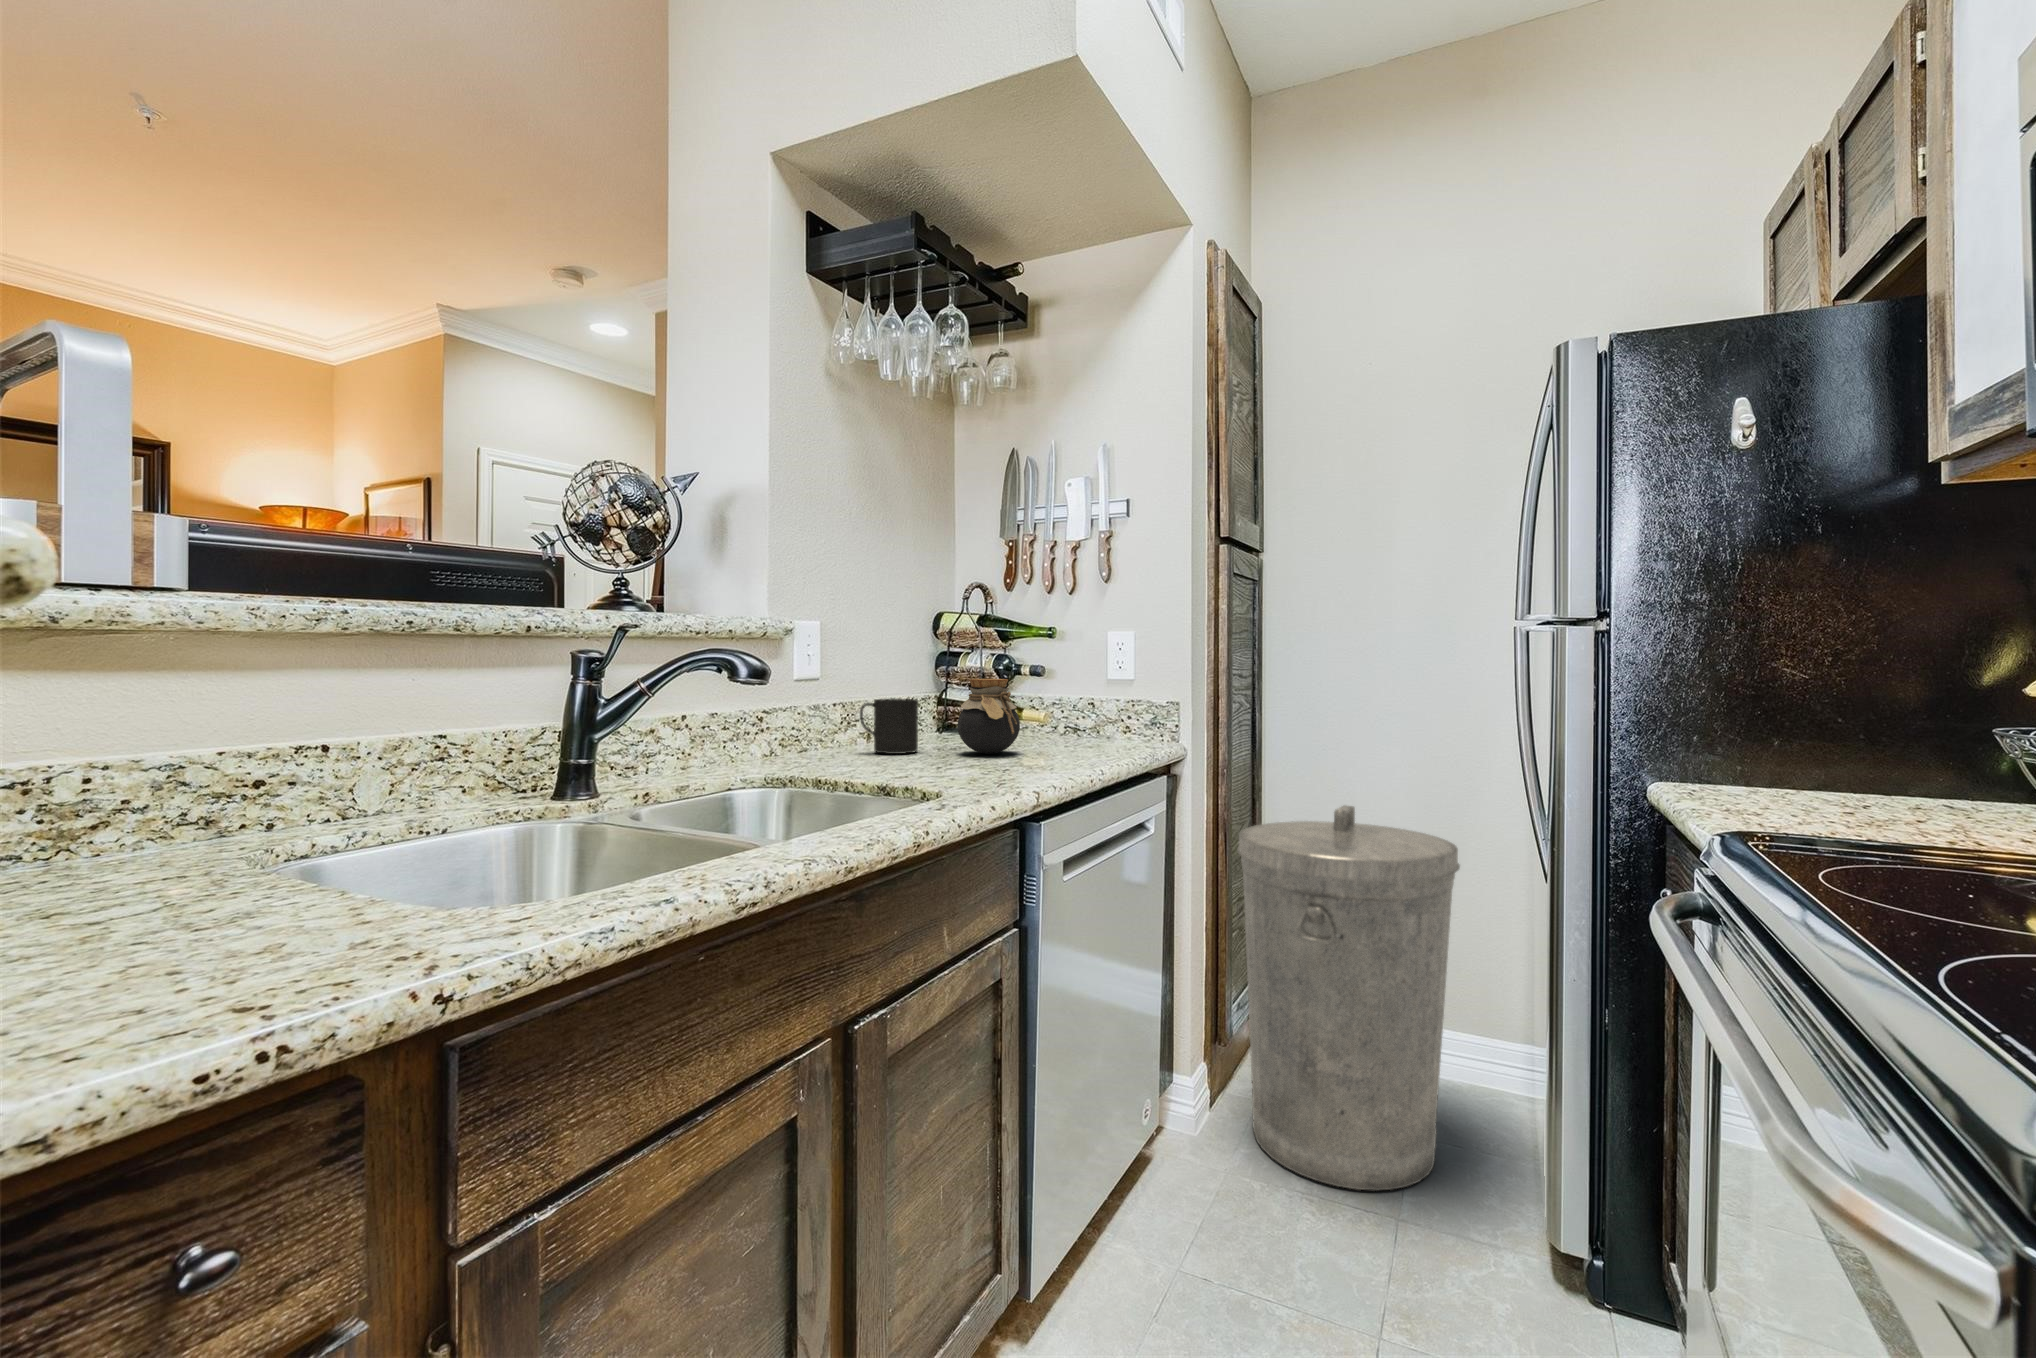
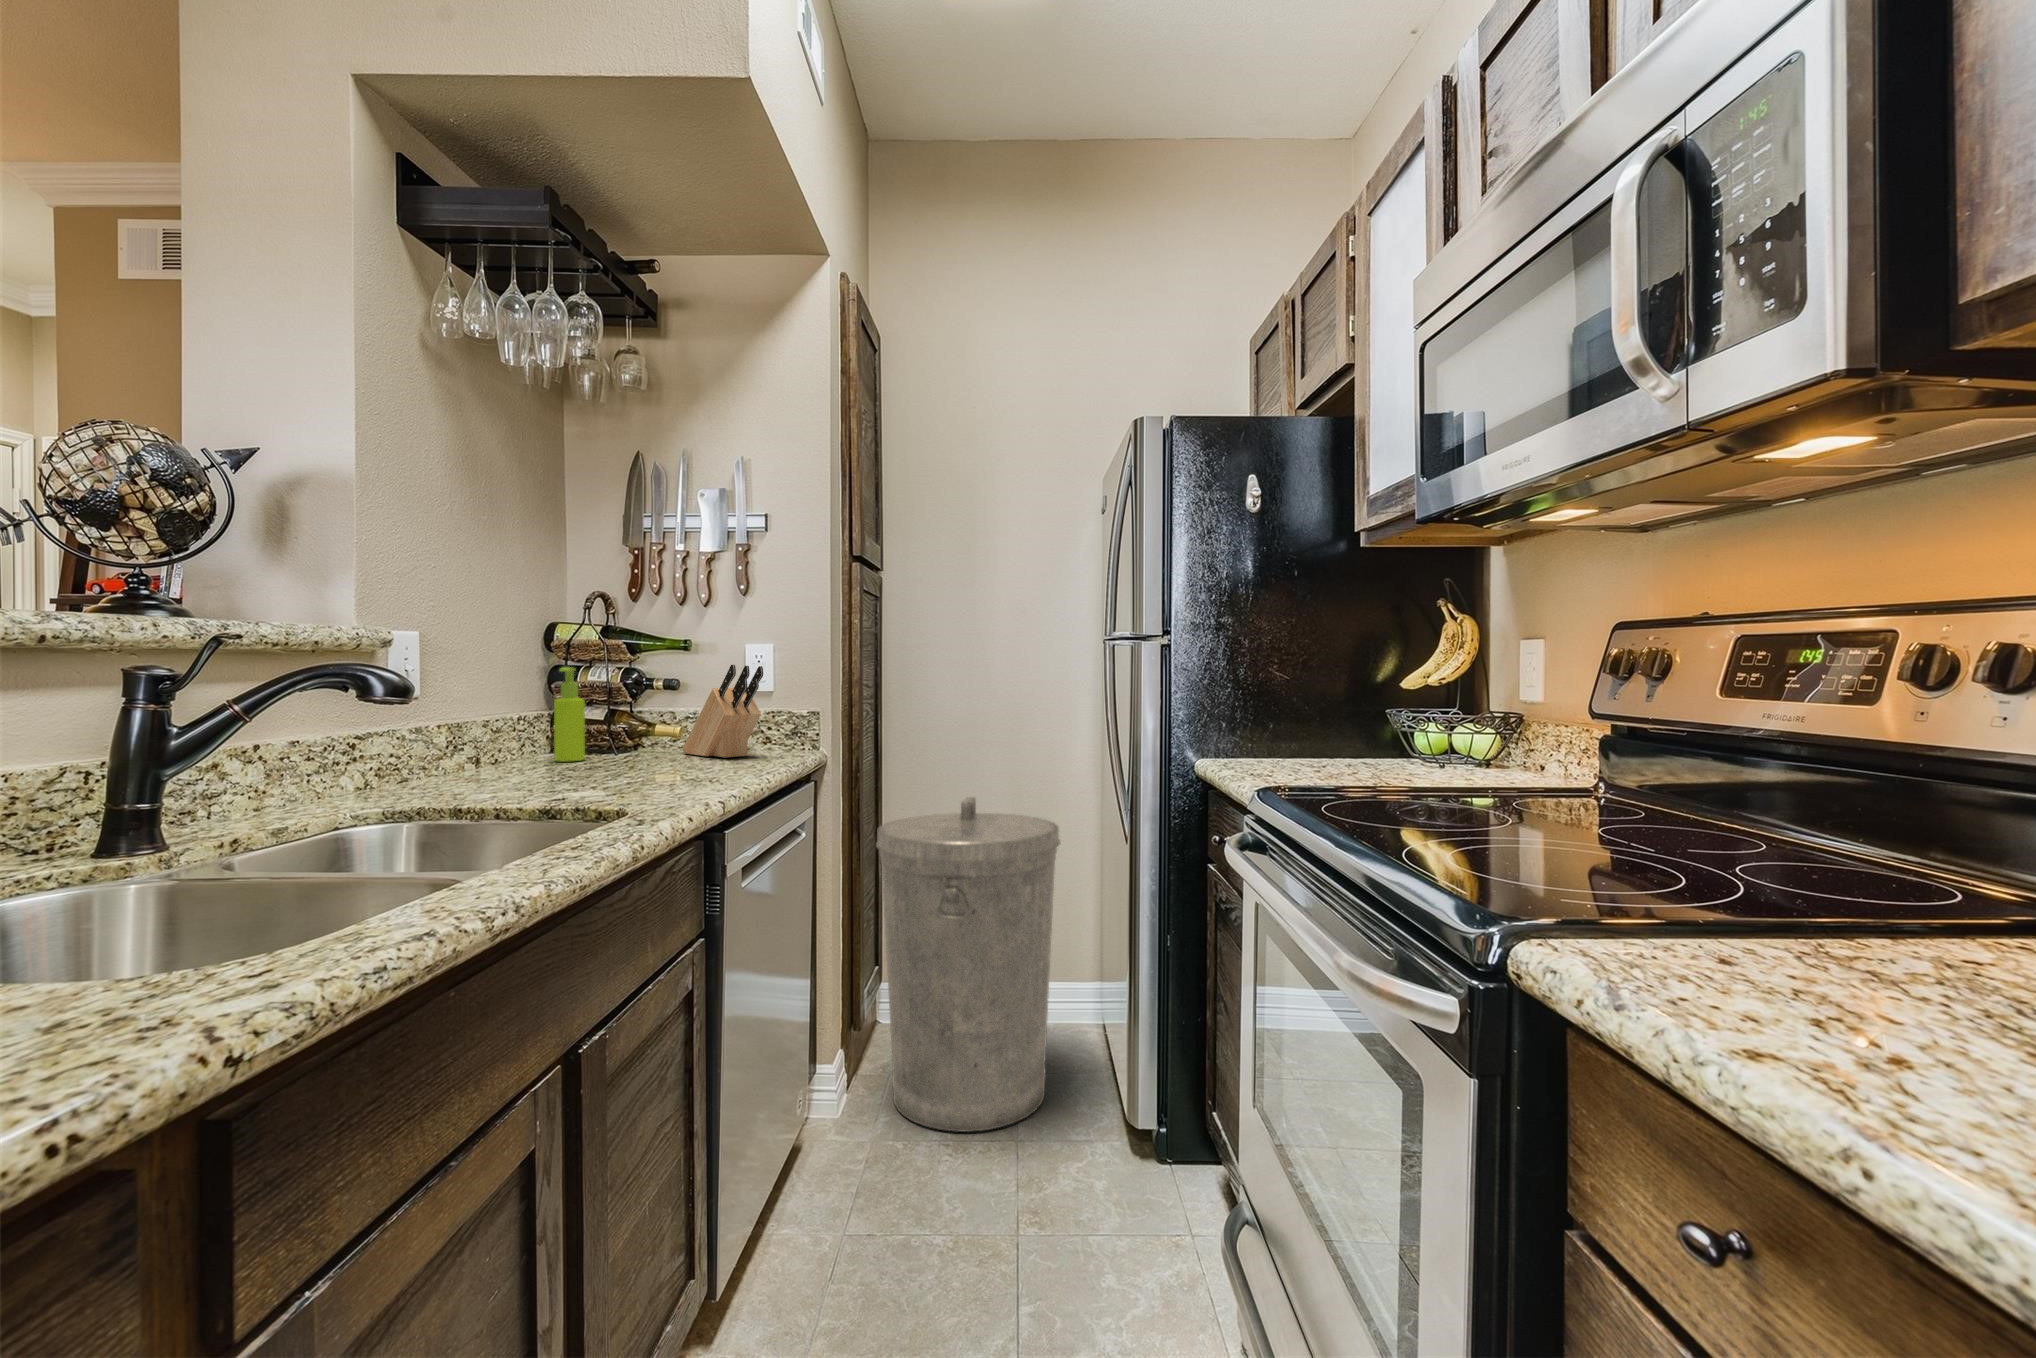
knife block: none [1043,653,1114,746] -> present [682,665,763,758]
soap dispenser: none [931,655,957,742] -> present [554,667,585,761]
jar: present [958,679,1020,754] -> none [600,692,669,770]
mug: present [860,699,918,754] -> none [478,716,551,776]

